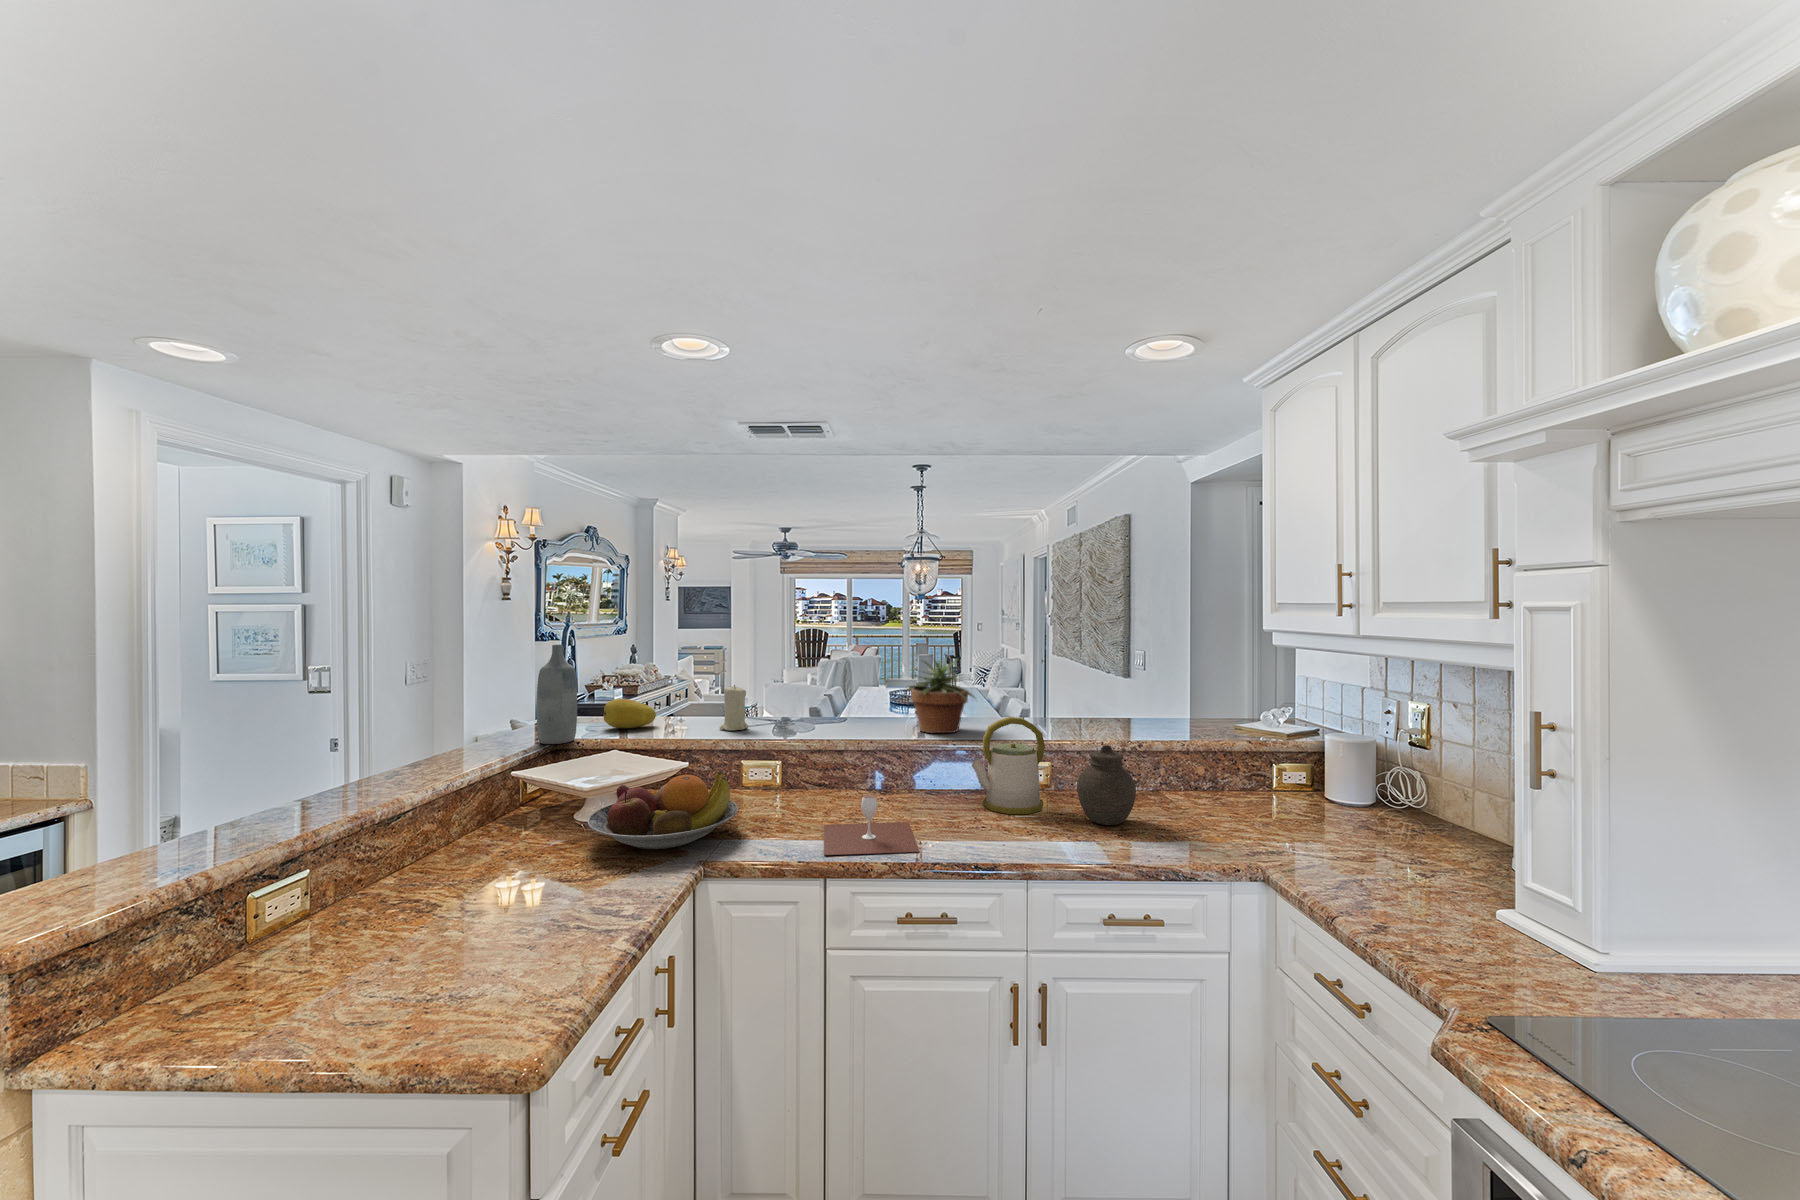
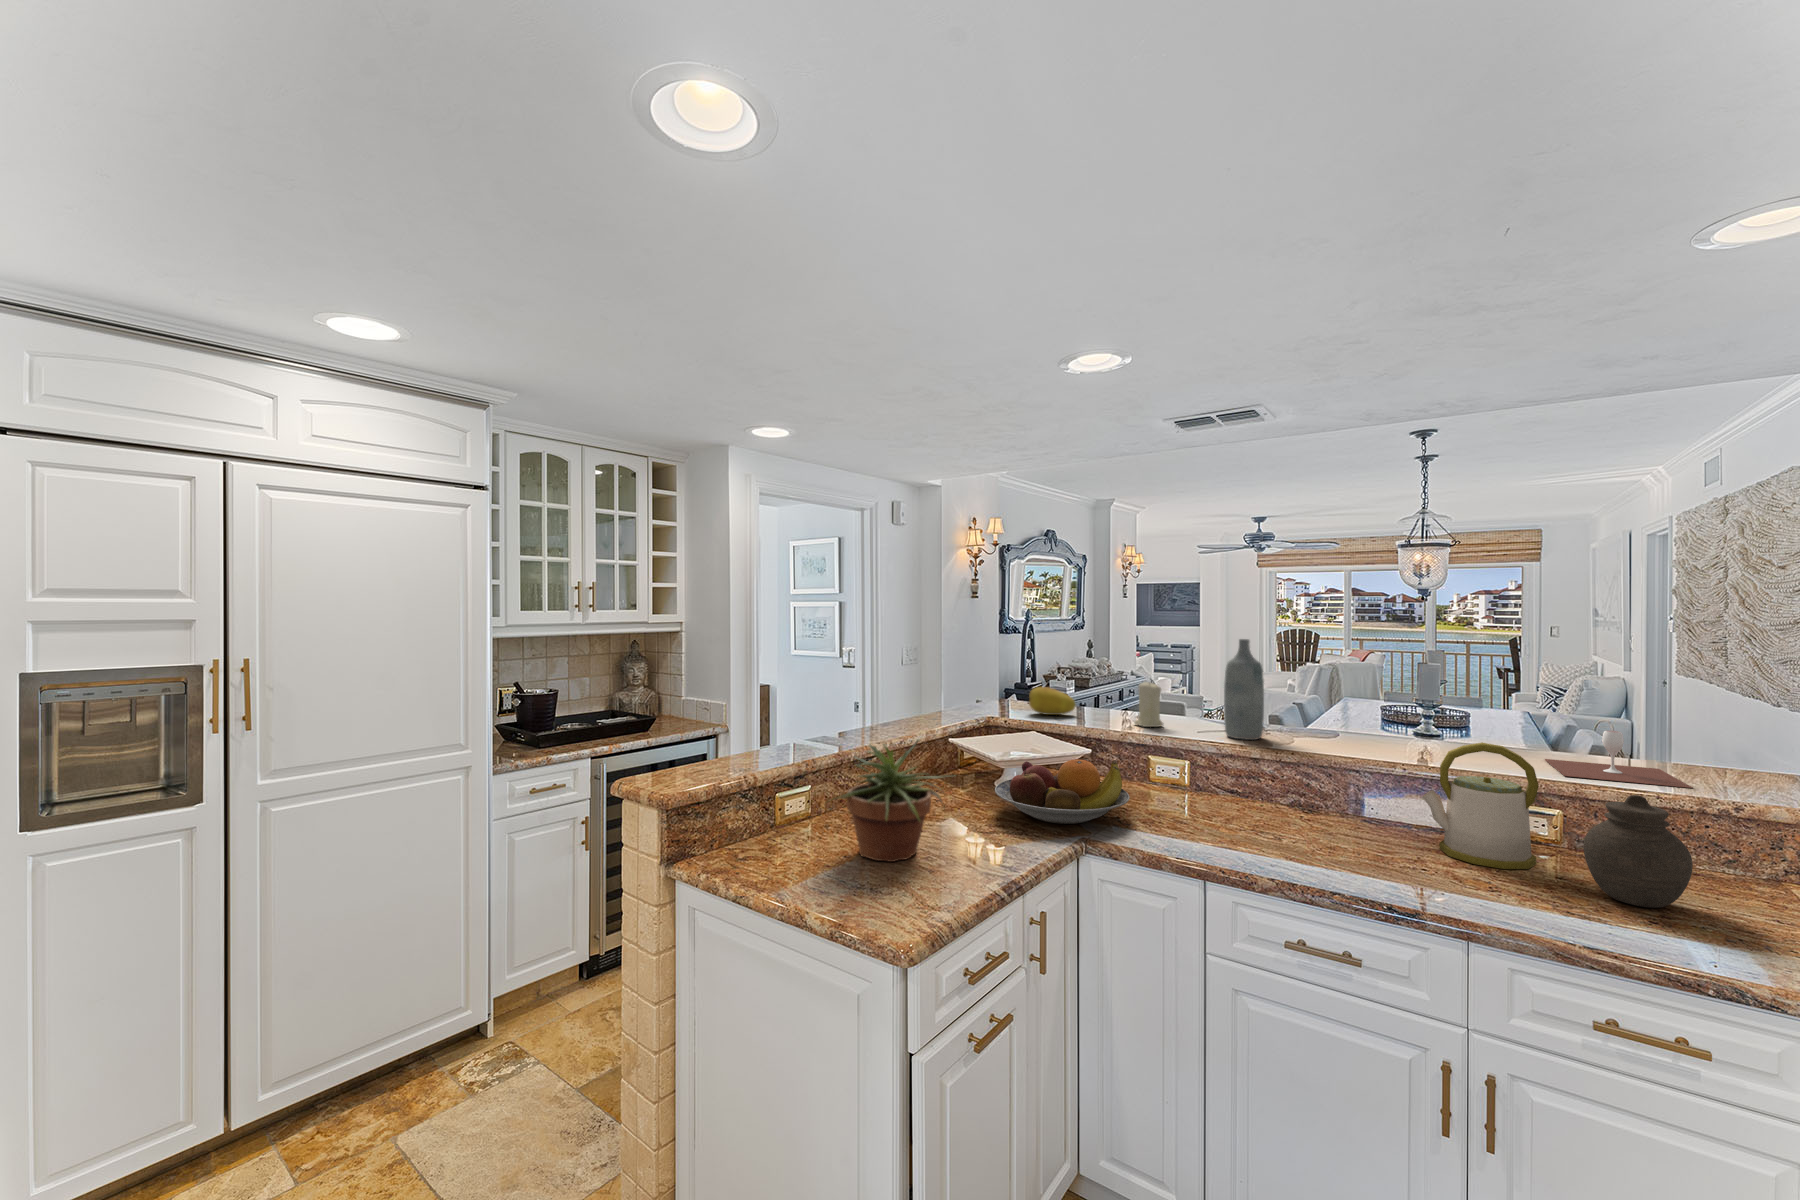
bottle: present [537,645,577,744] -> present [1224,639,1264,740]
potted plant: present [907,657,975,733] -> present [830,742,950,862]
wine glass: present [824,795,919,855] -> present [1545,730,1693,788]

